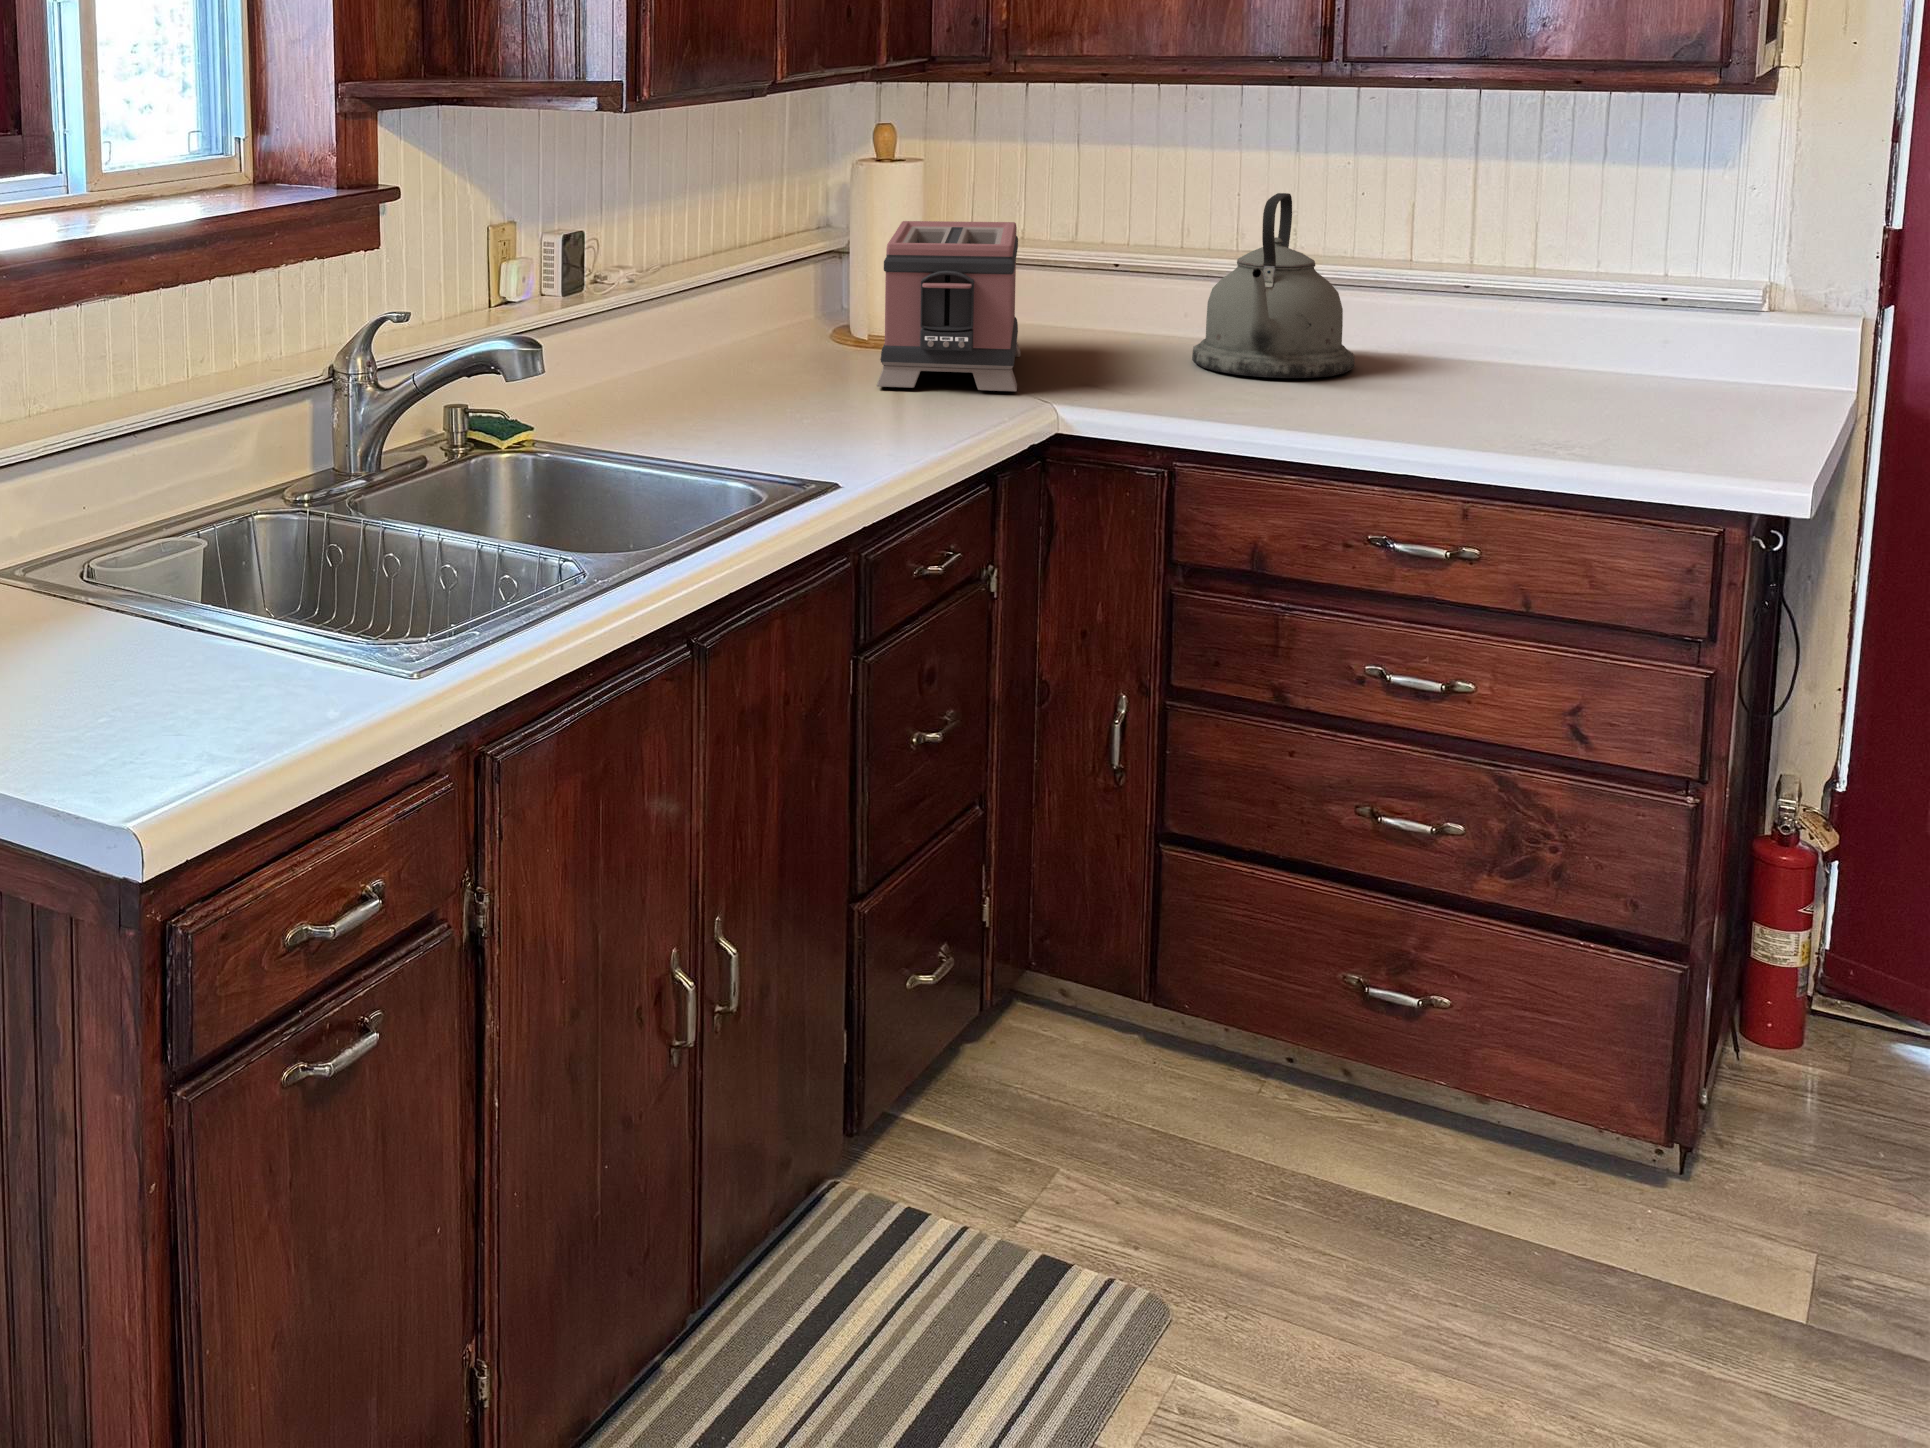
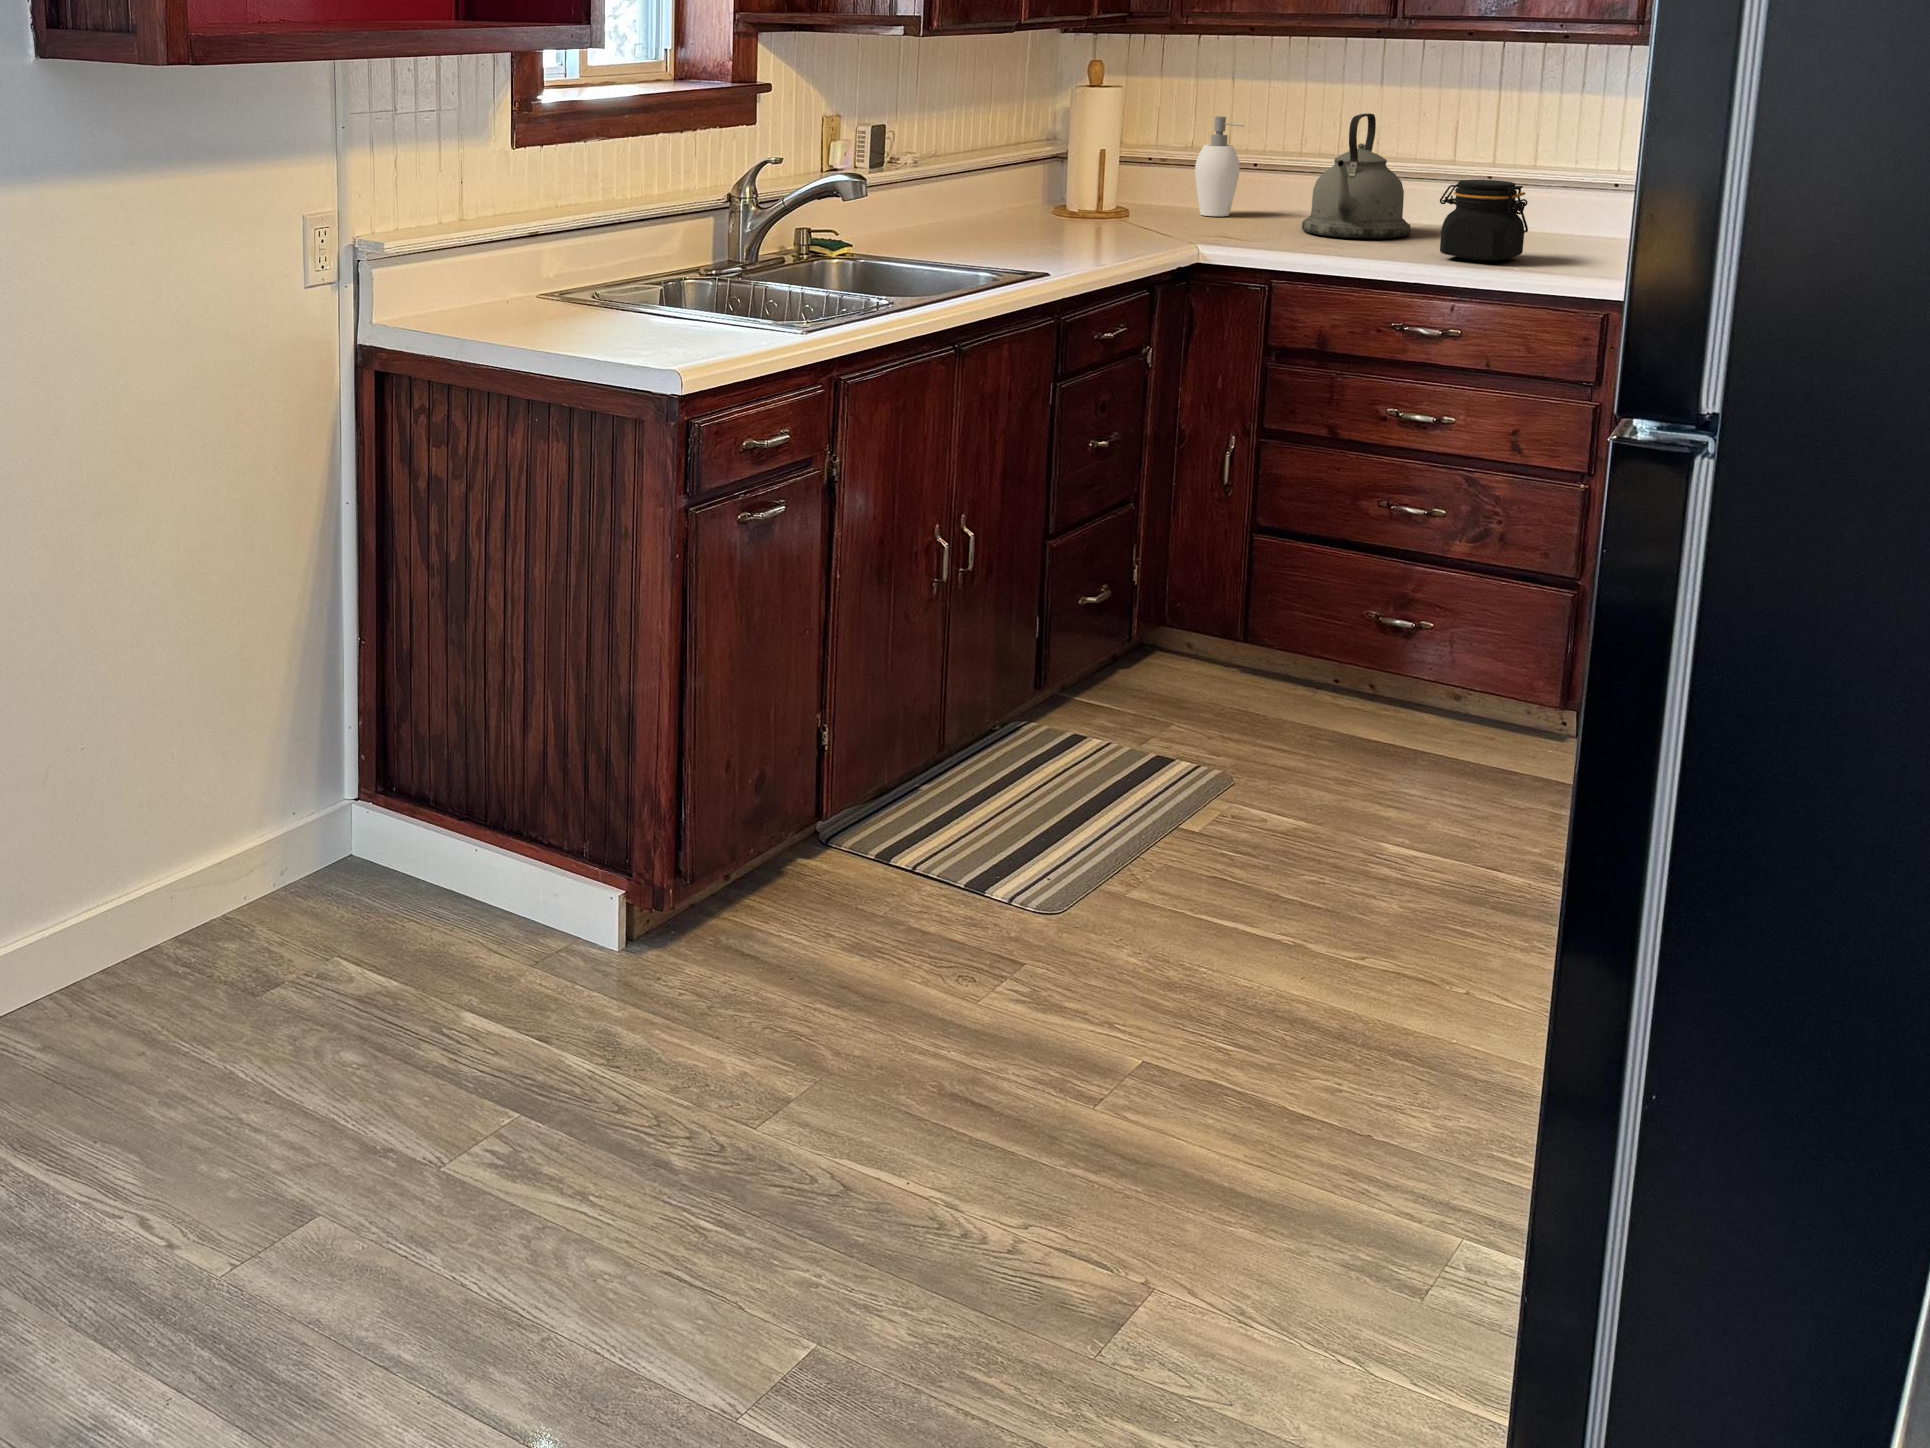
soap dispenser: none [1027,196,1097,336] -> present [1195,116,1244,216]
toaster: present [877,221,1020,391] -> none [1082,129,1186,241]
jar: none [1419,299,1565,425] -> present [1440,180,1528,261]

